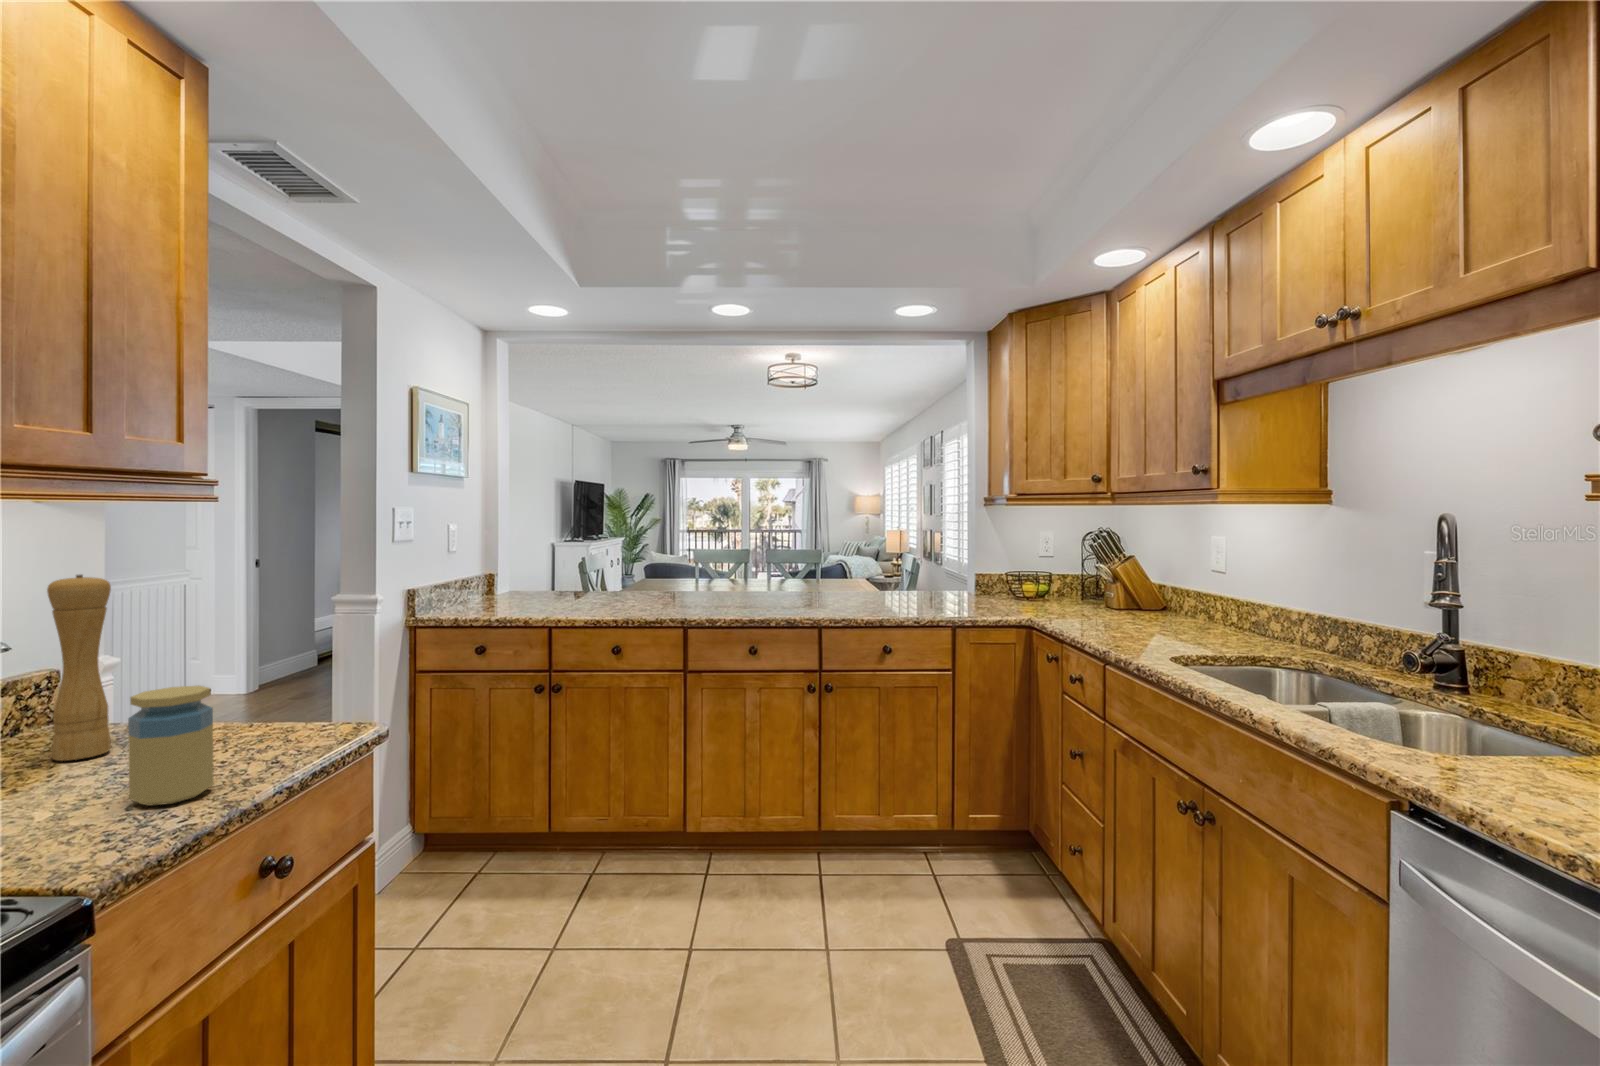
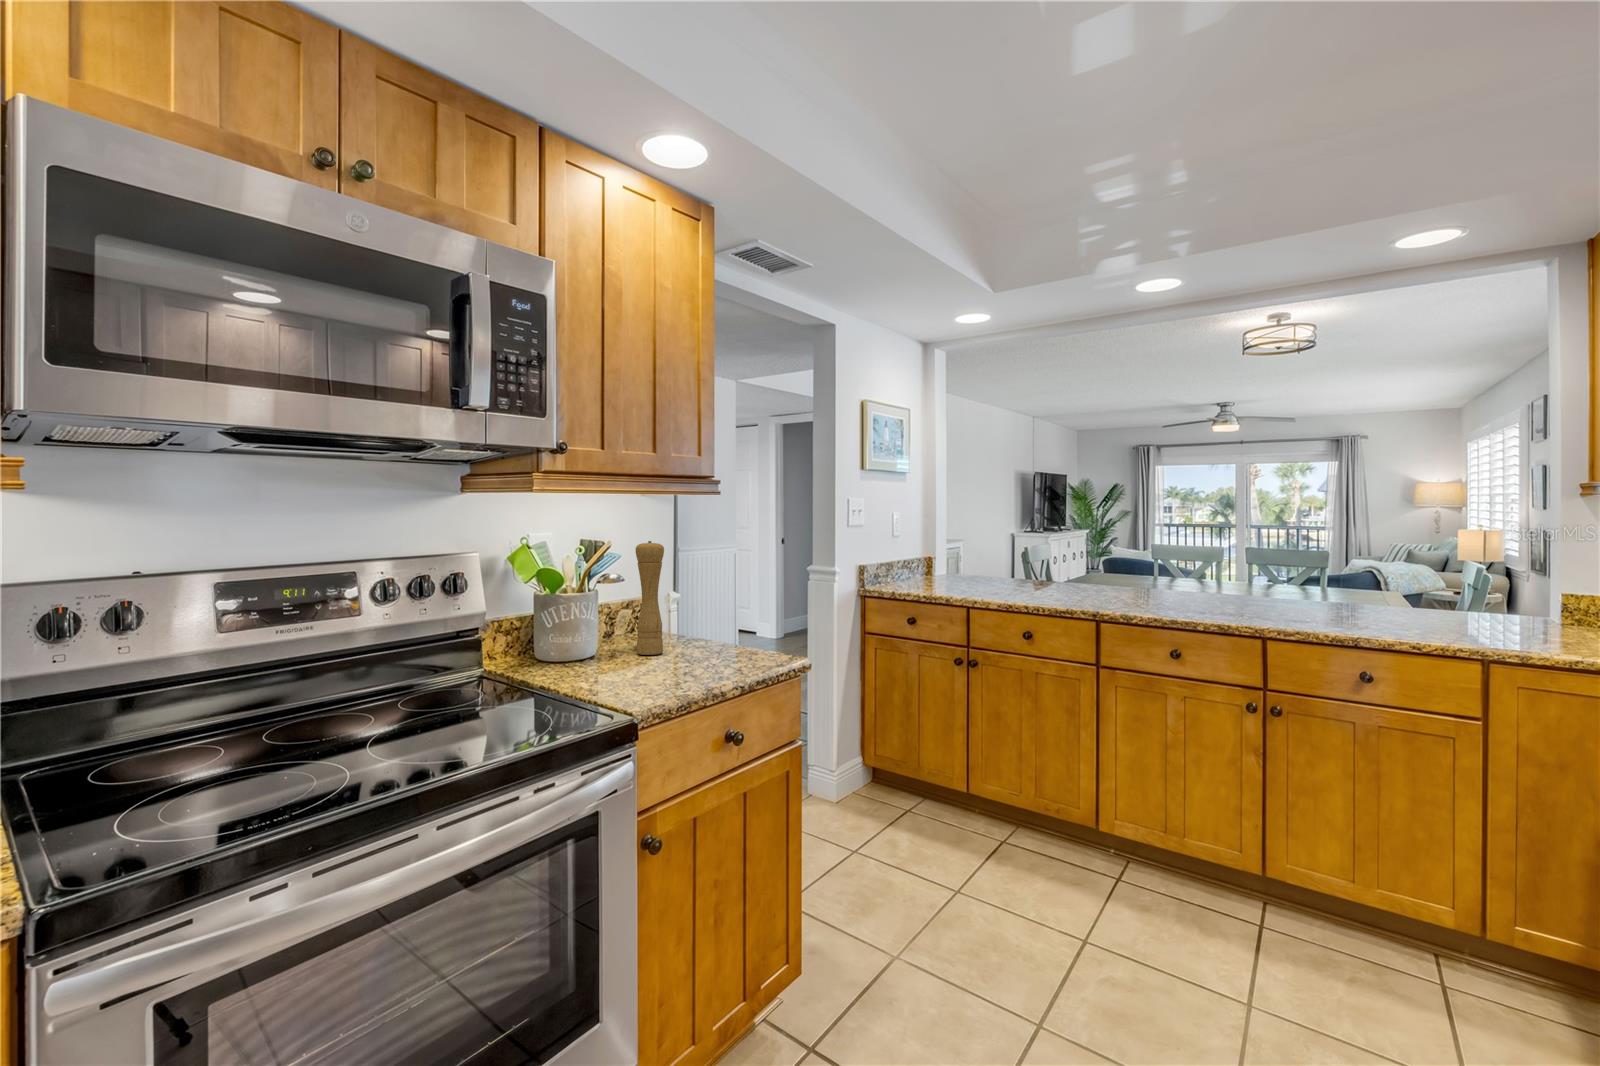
jar: present [128,685,214,806] -> none [664,613,705,684]

